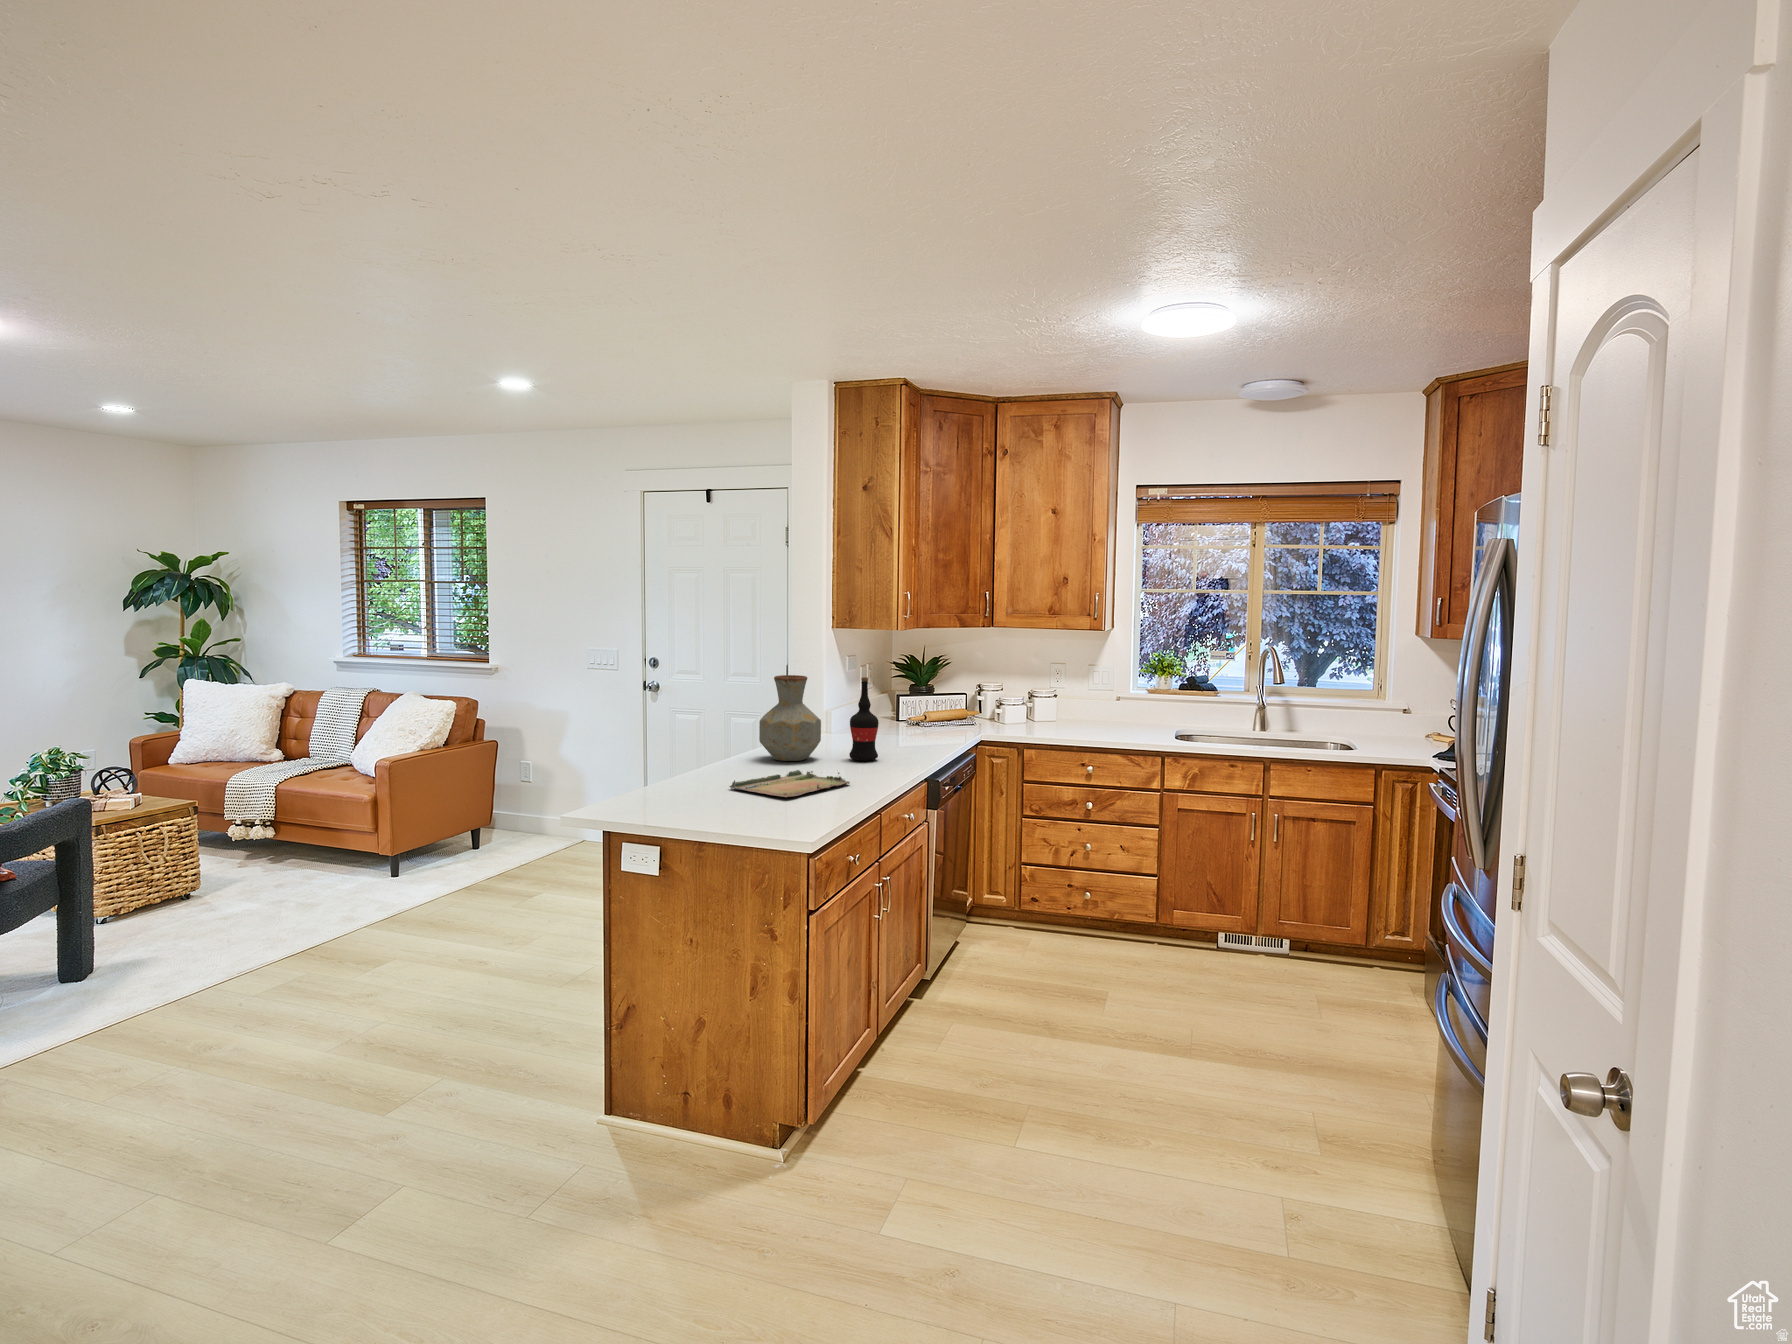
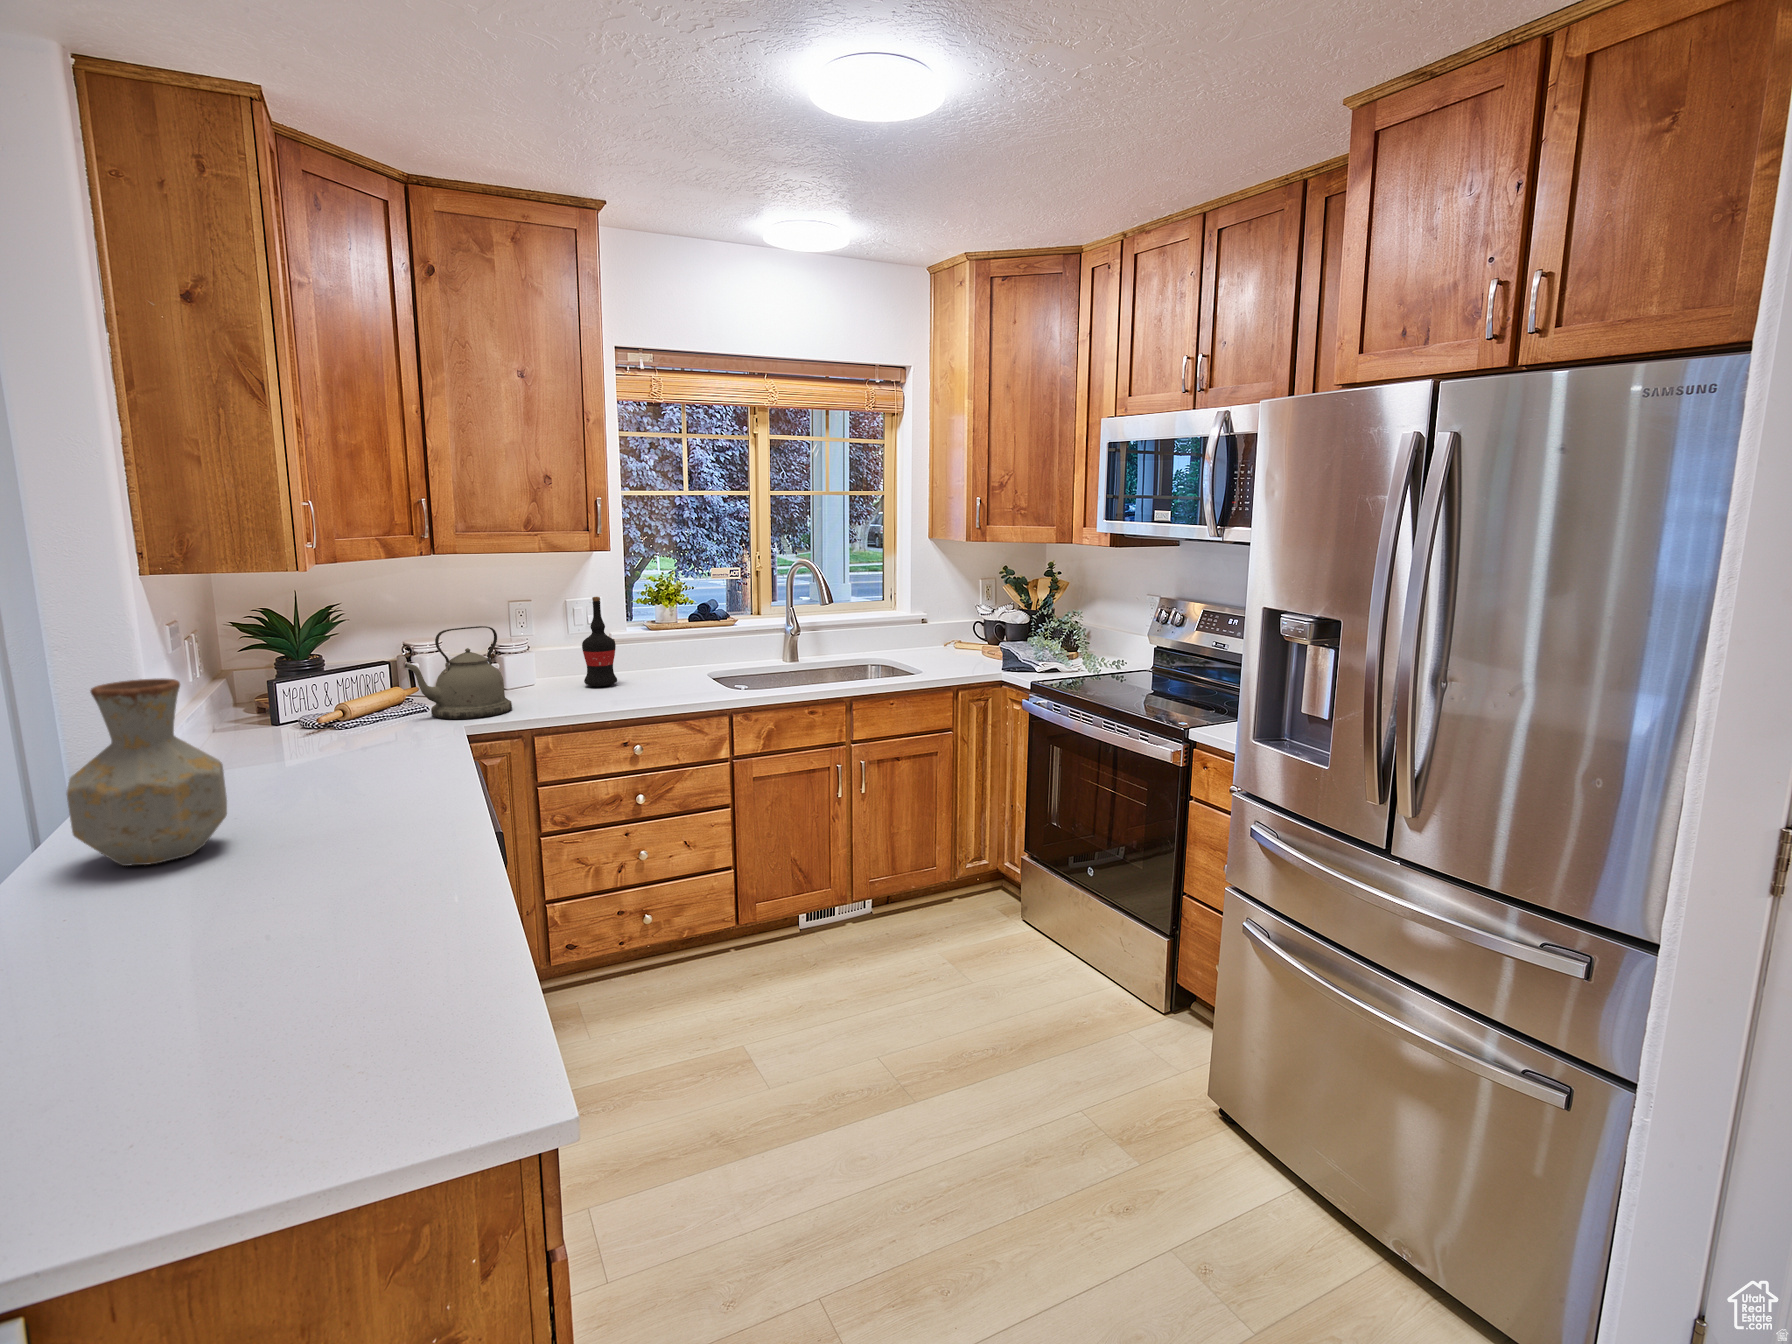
kettle: none [961,675,1024,733] -> present [405,626,512,719]
wine bottle: present [849,677,879,761] -> present [582,597,617,686]
tray: present [730,770,850,797] -> none [103,868,396,990]

